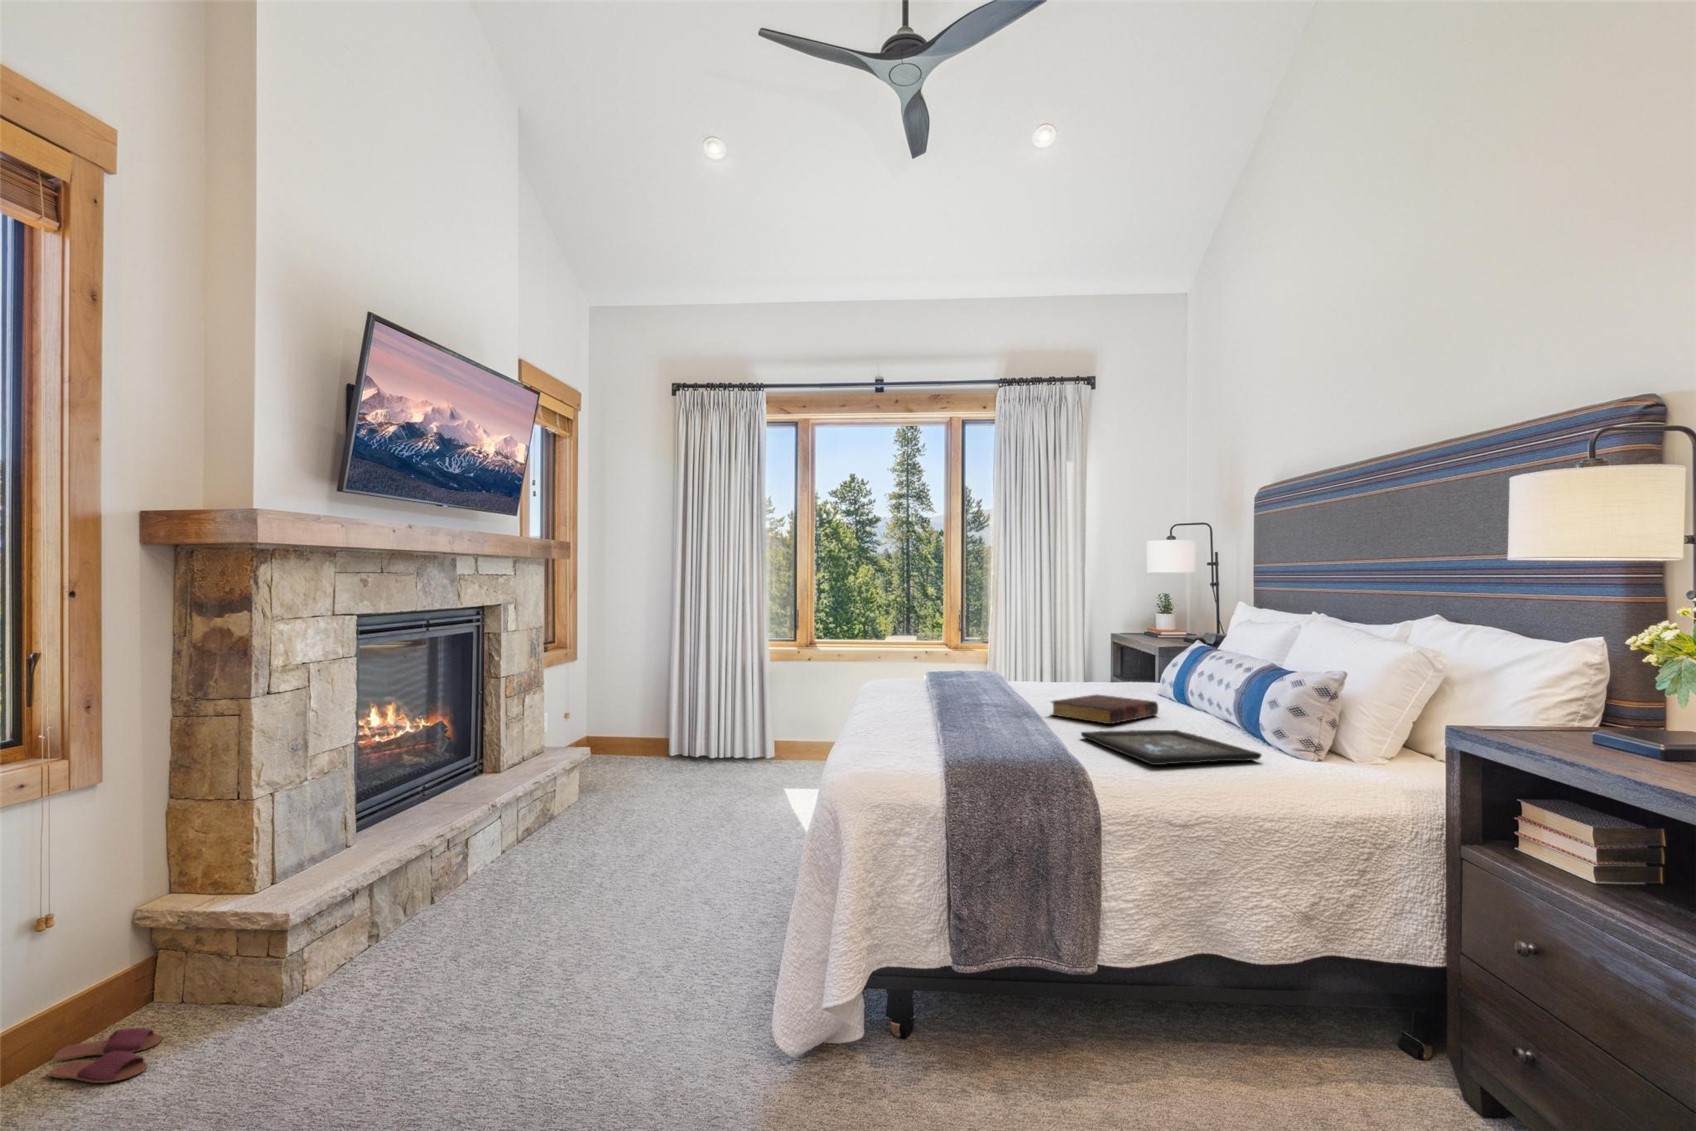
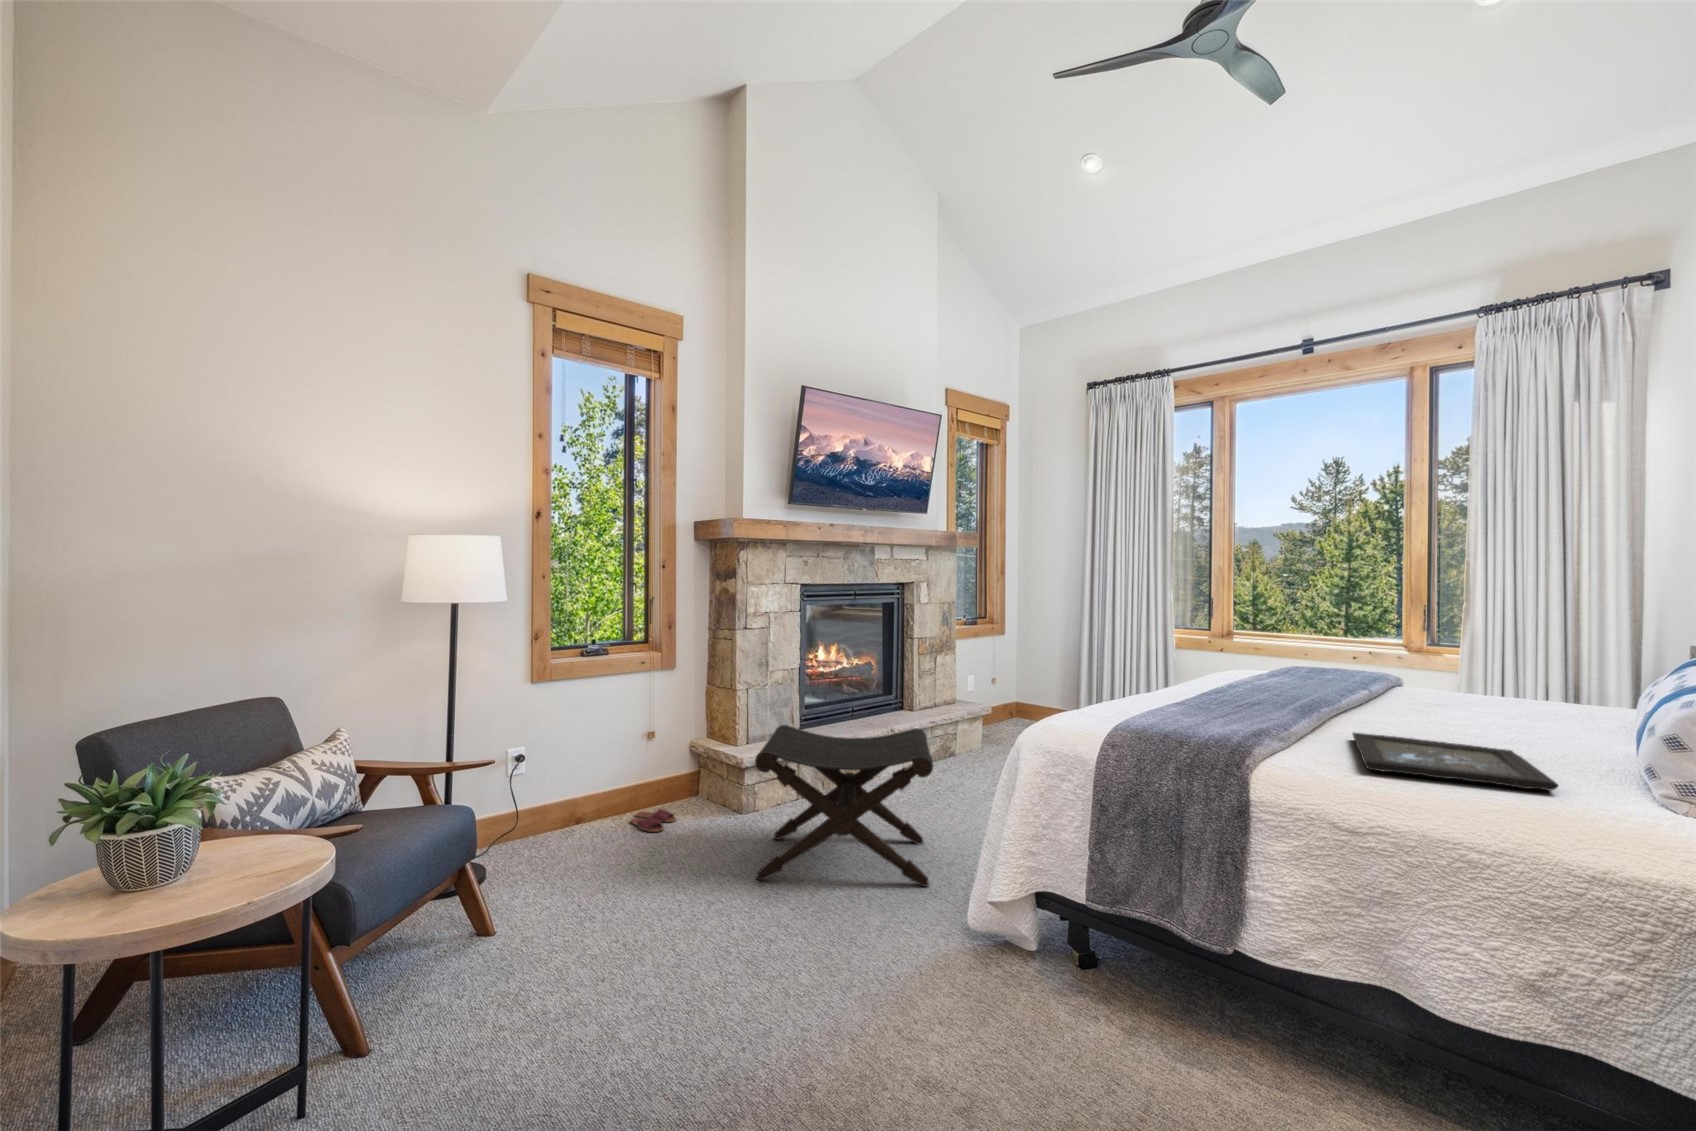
book: present [1052,695,1158,724] -> none [1373,701,1541,737]
footstool: none [386,797,677,1088] -> present [755,725,933,887]

